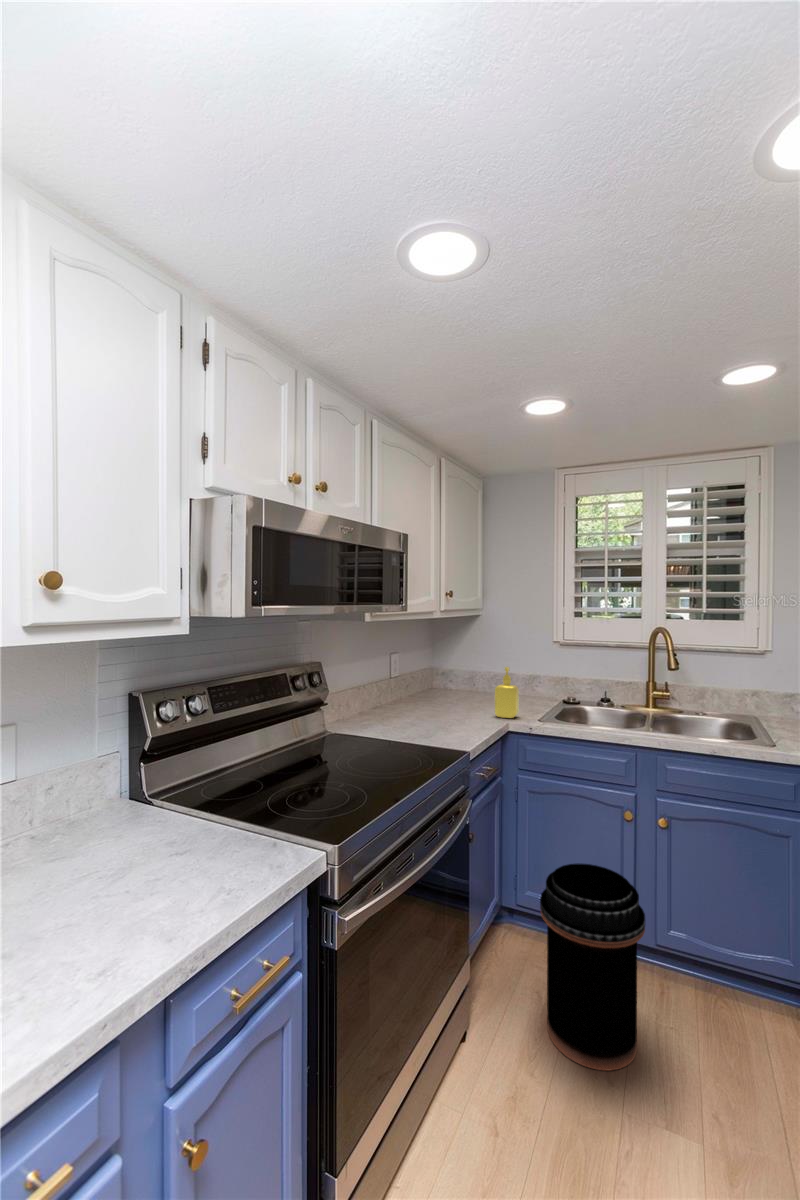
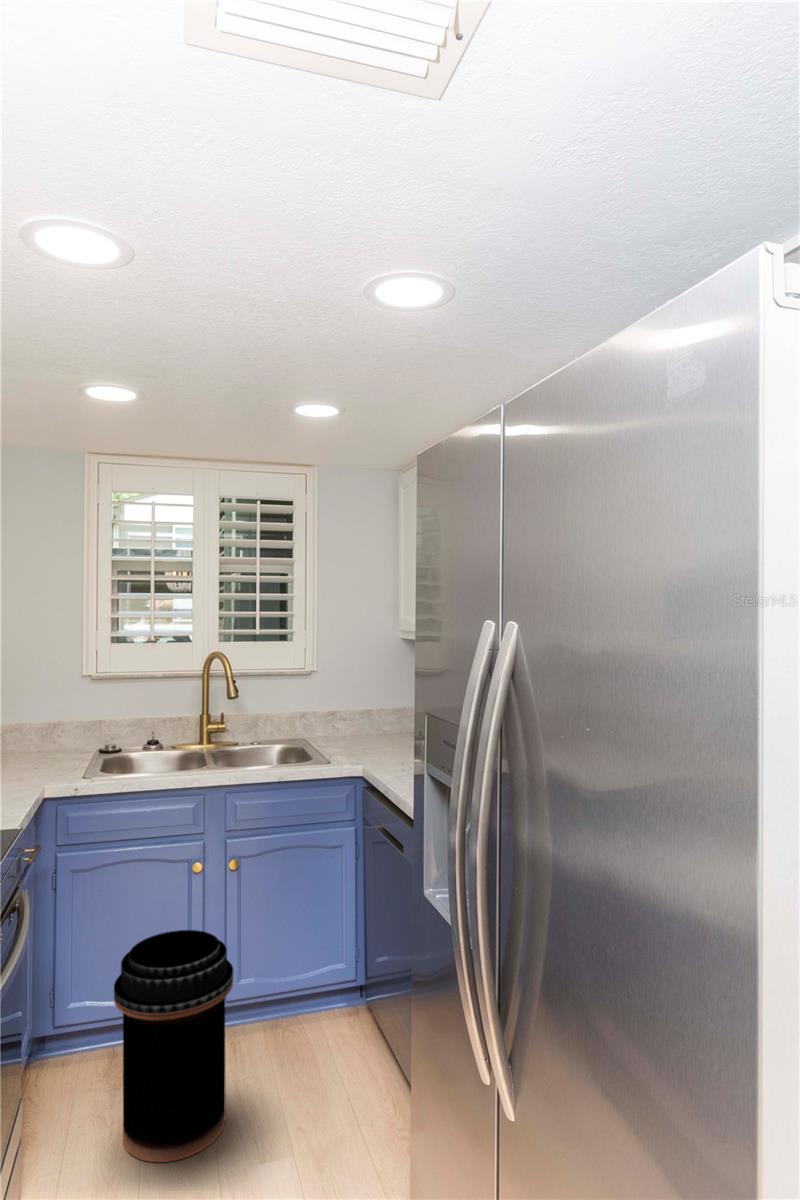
soap dispenser: present [495,667,519,718] -> none [22,713,55,782]

